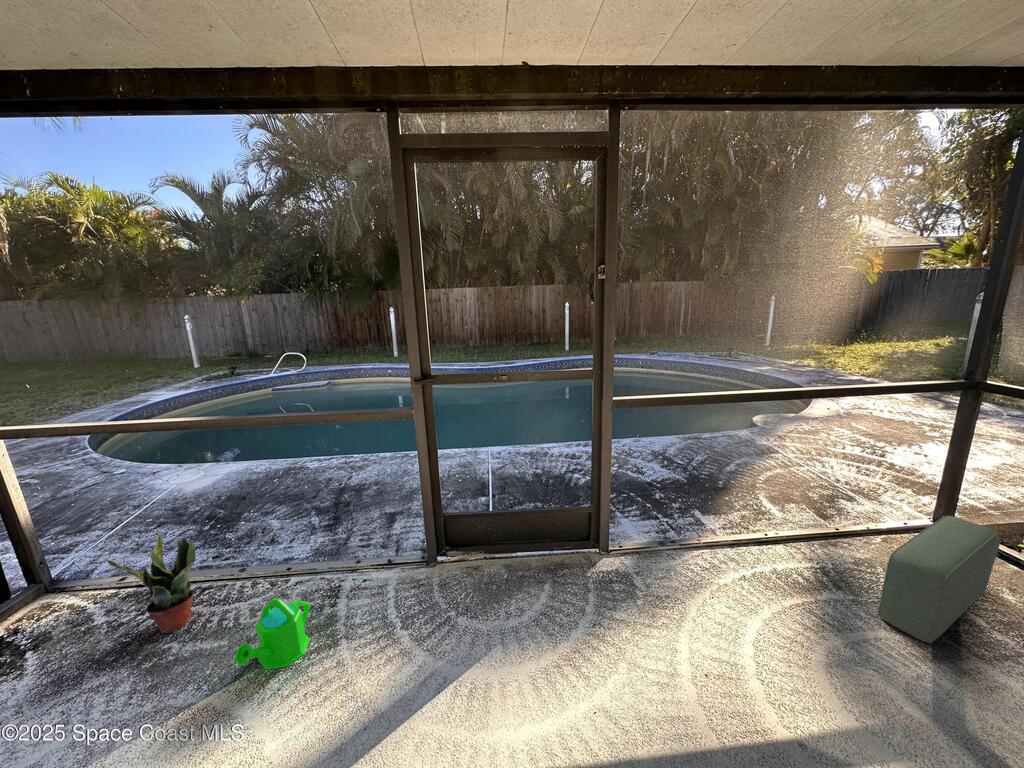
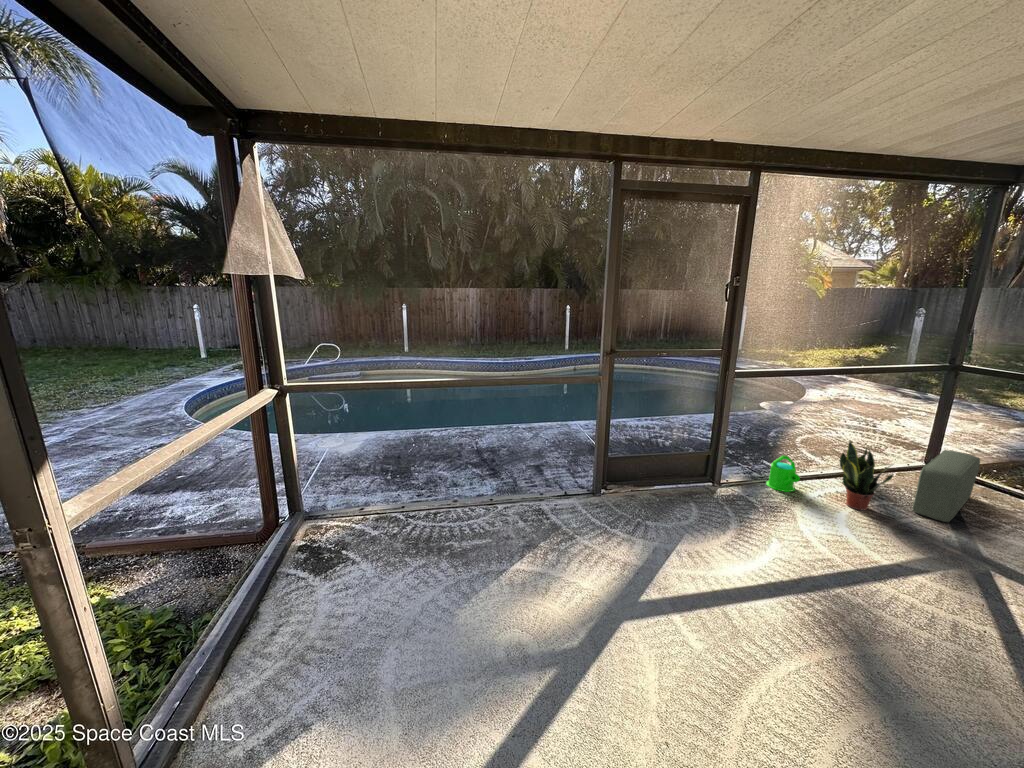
potted plant: present [106,532,195,633] -> present [840,442,894,510]
watering can: present [236,598,310,670] -> present [766,456,800,492]

